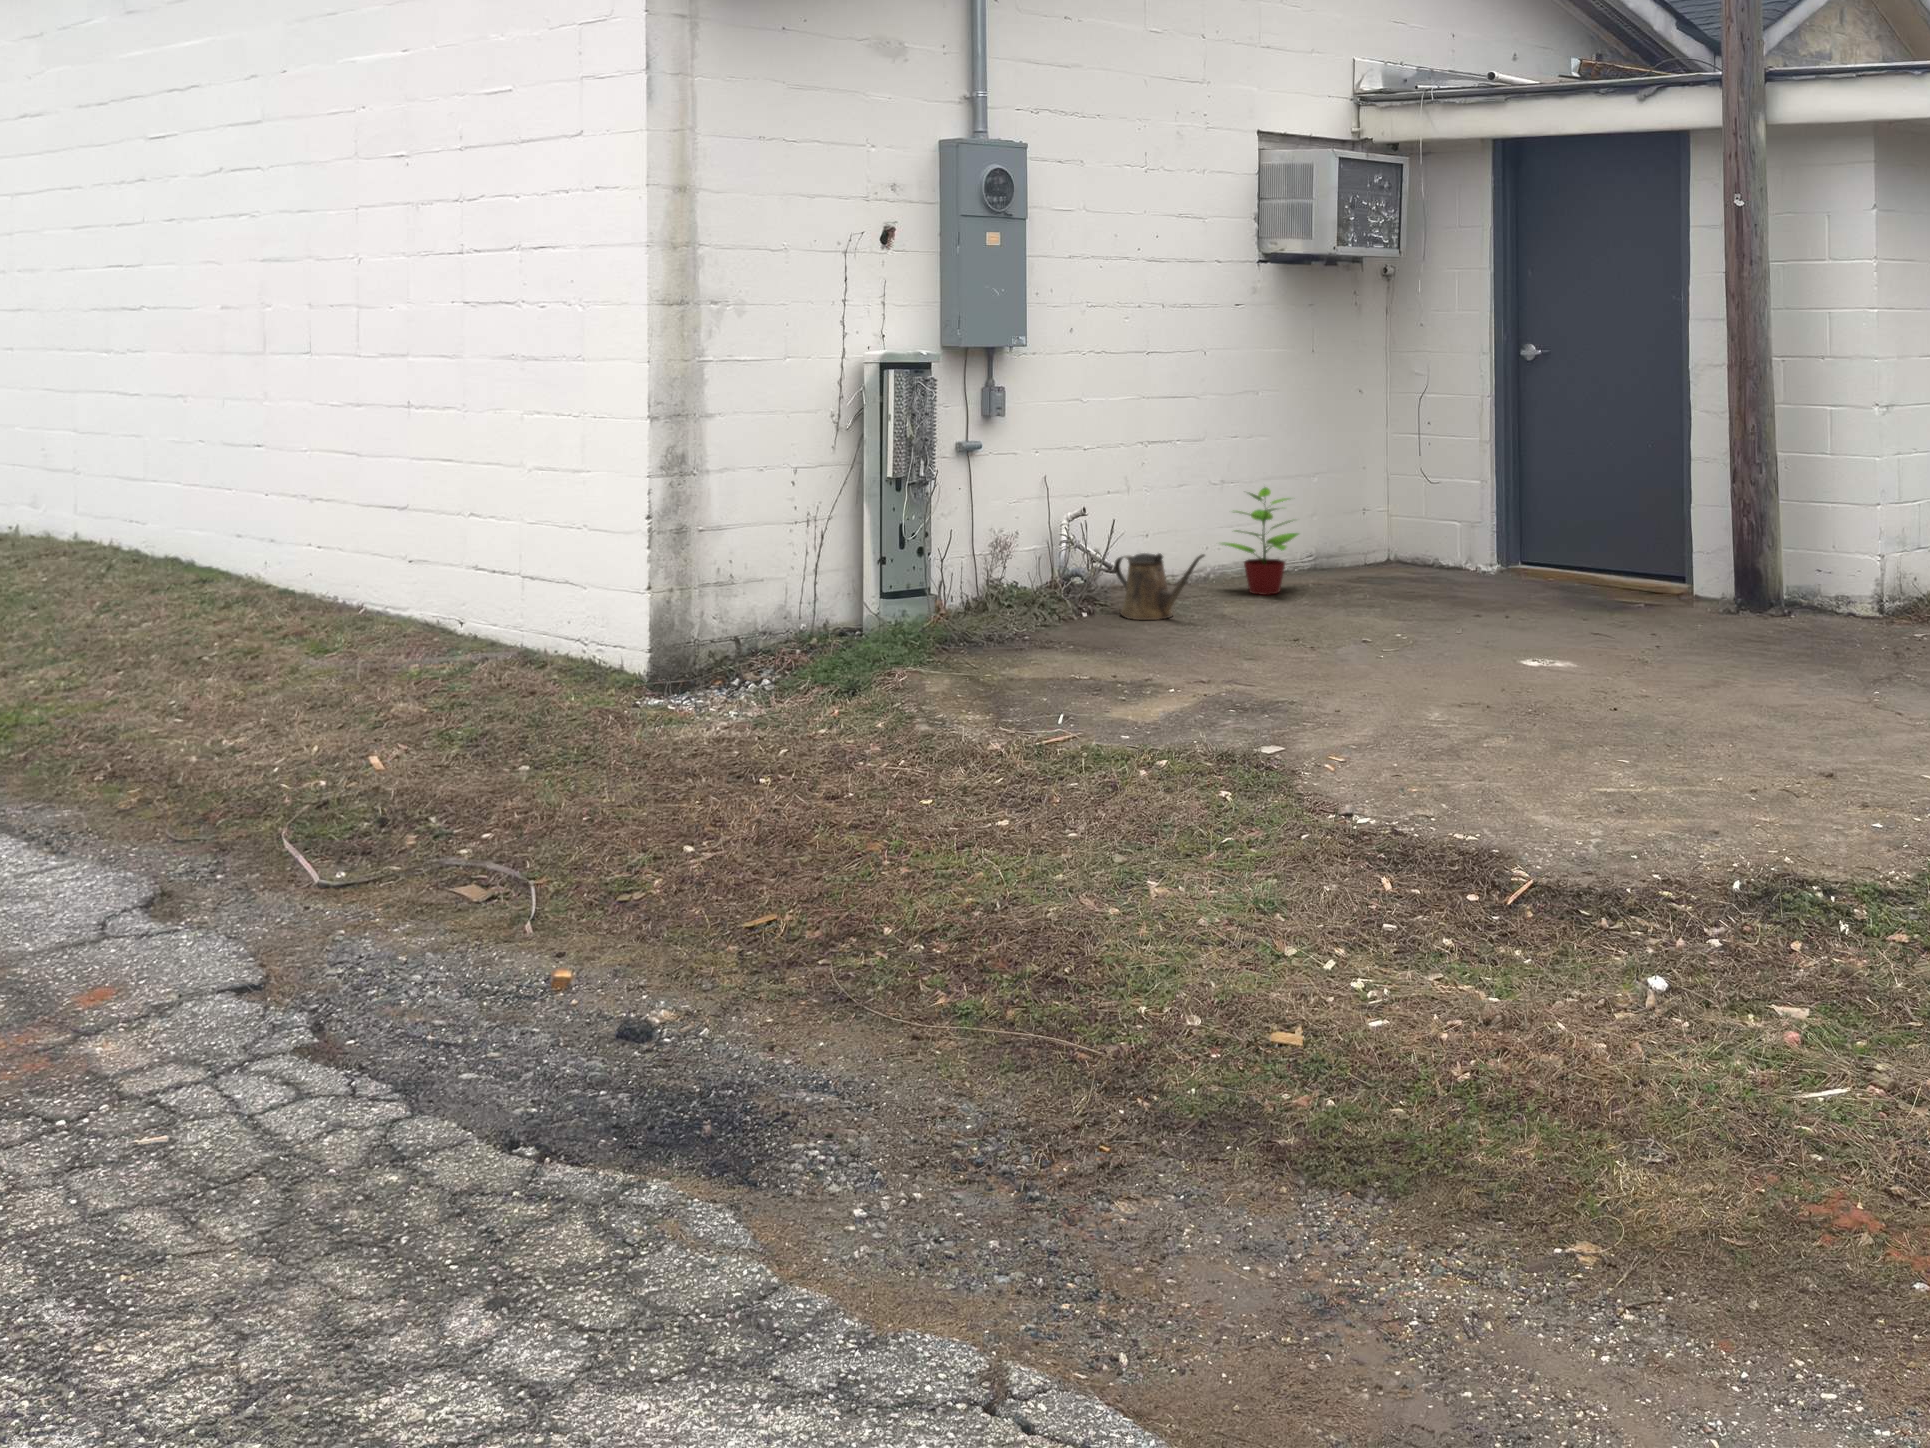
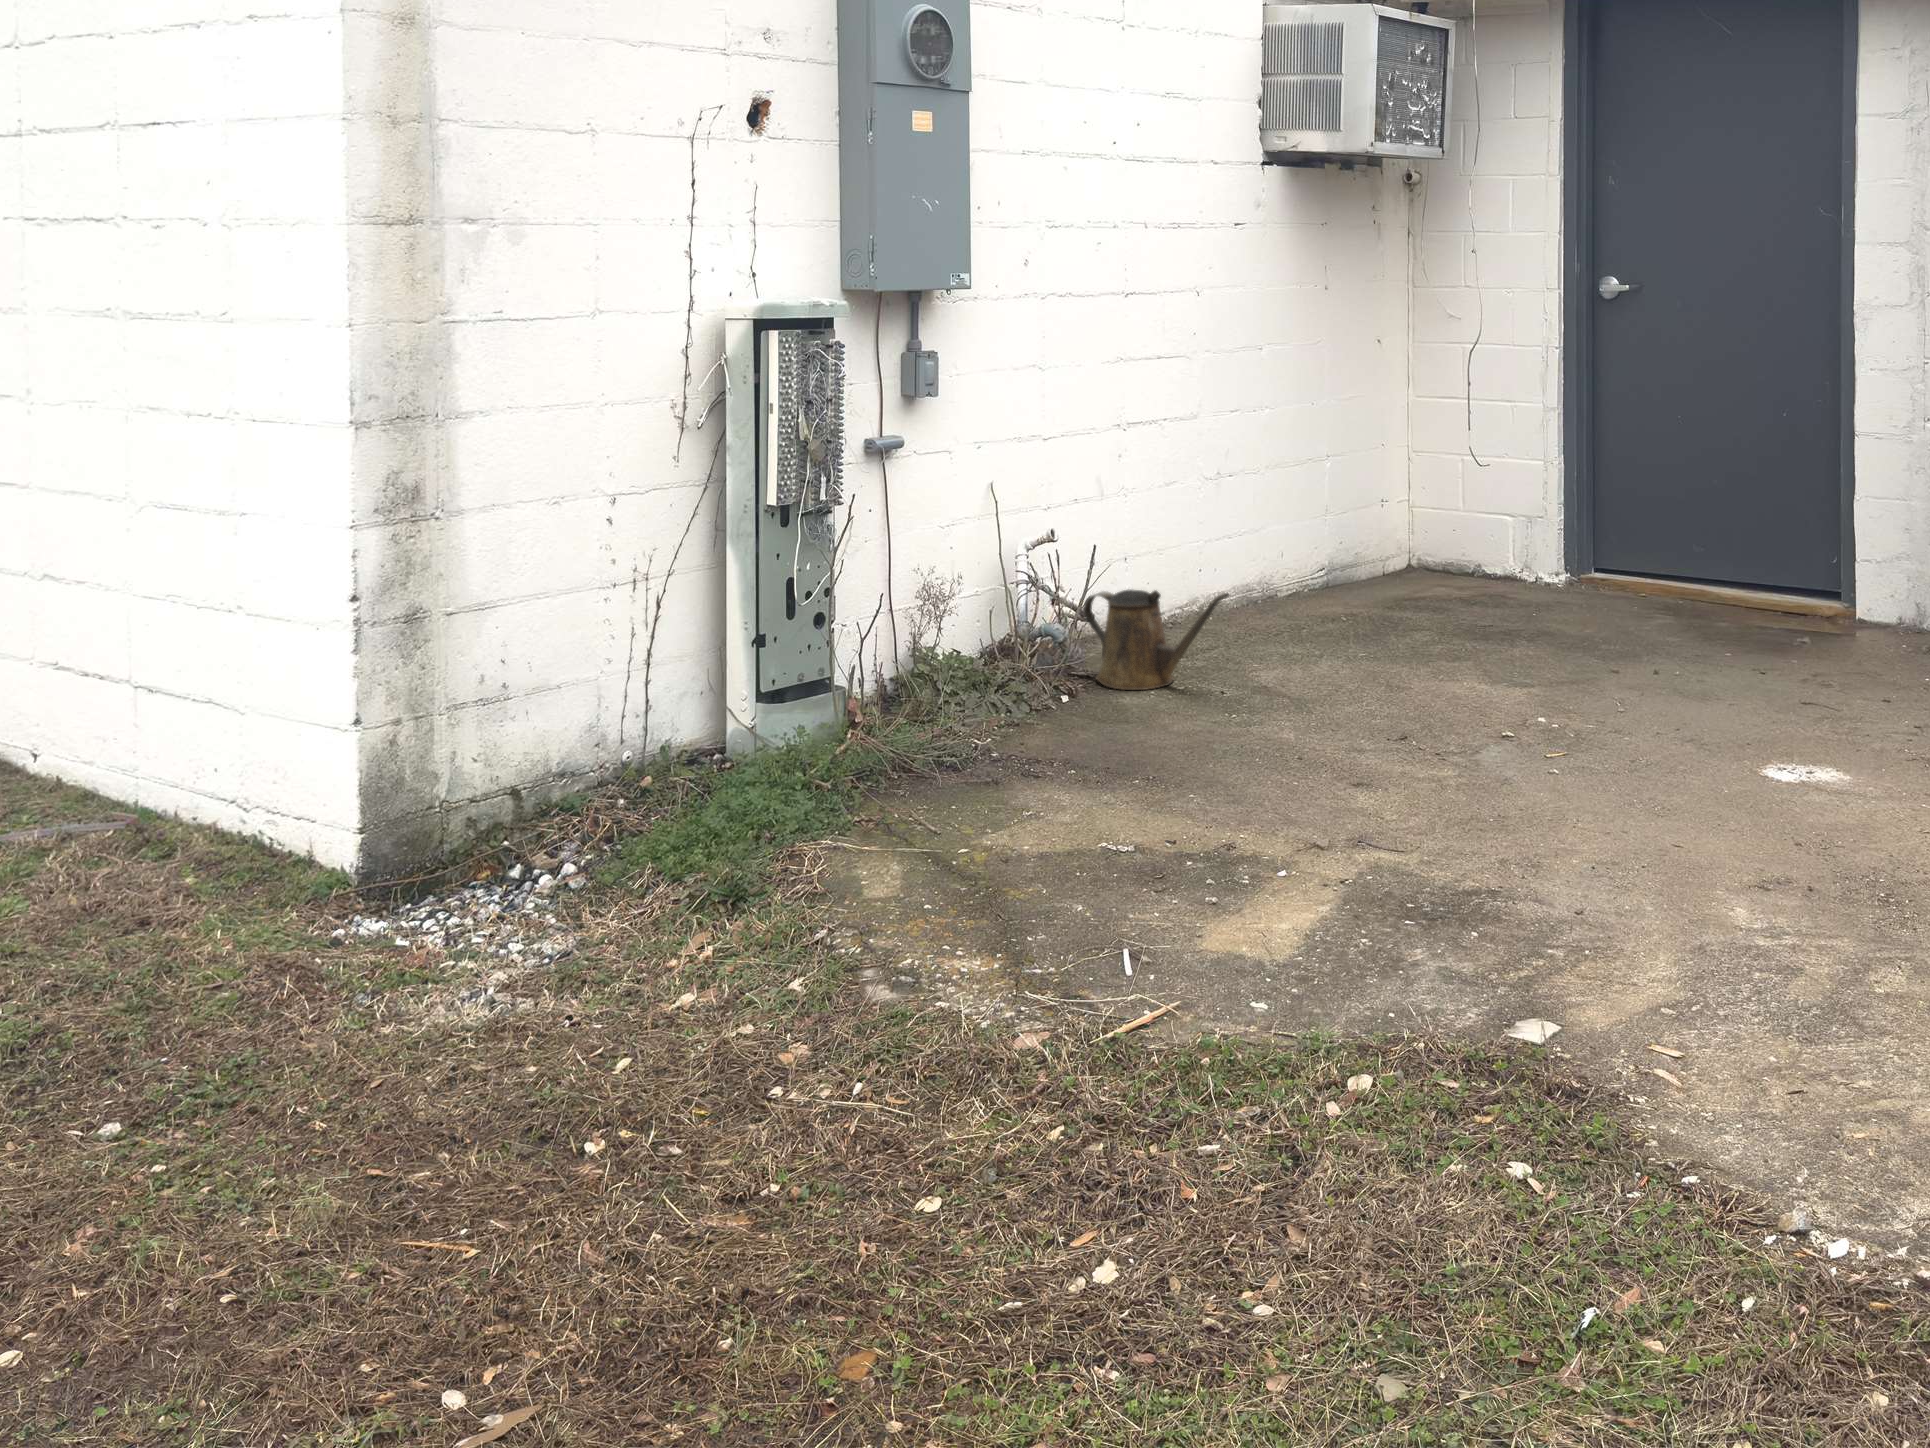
potted plant: present [1222,487,1298,595] -> none [1213,478,1332,635]

